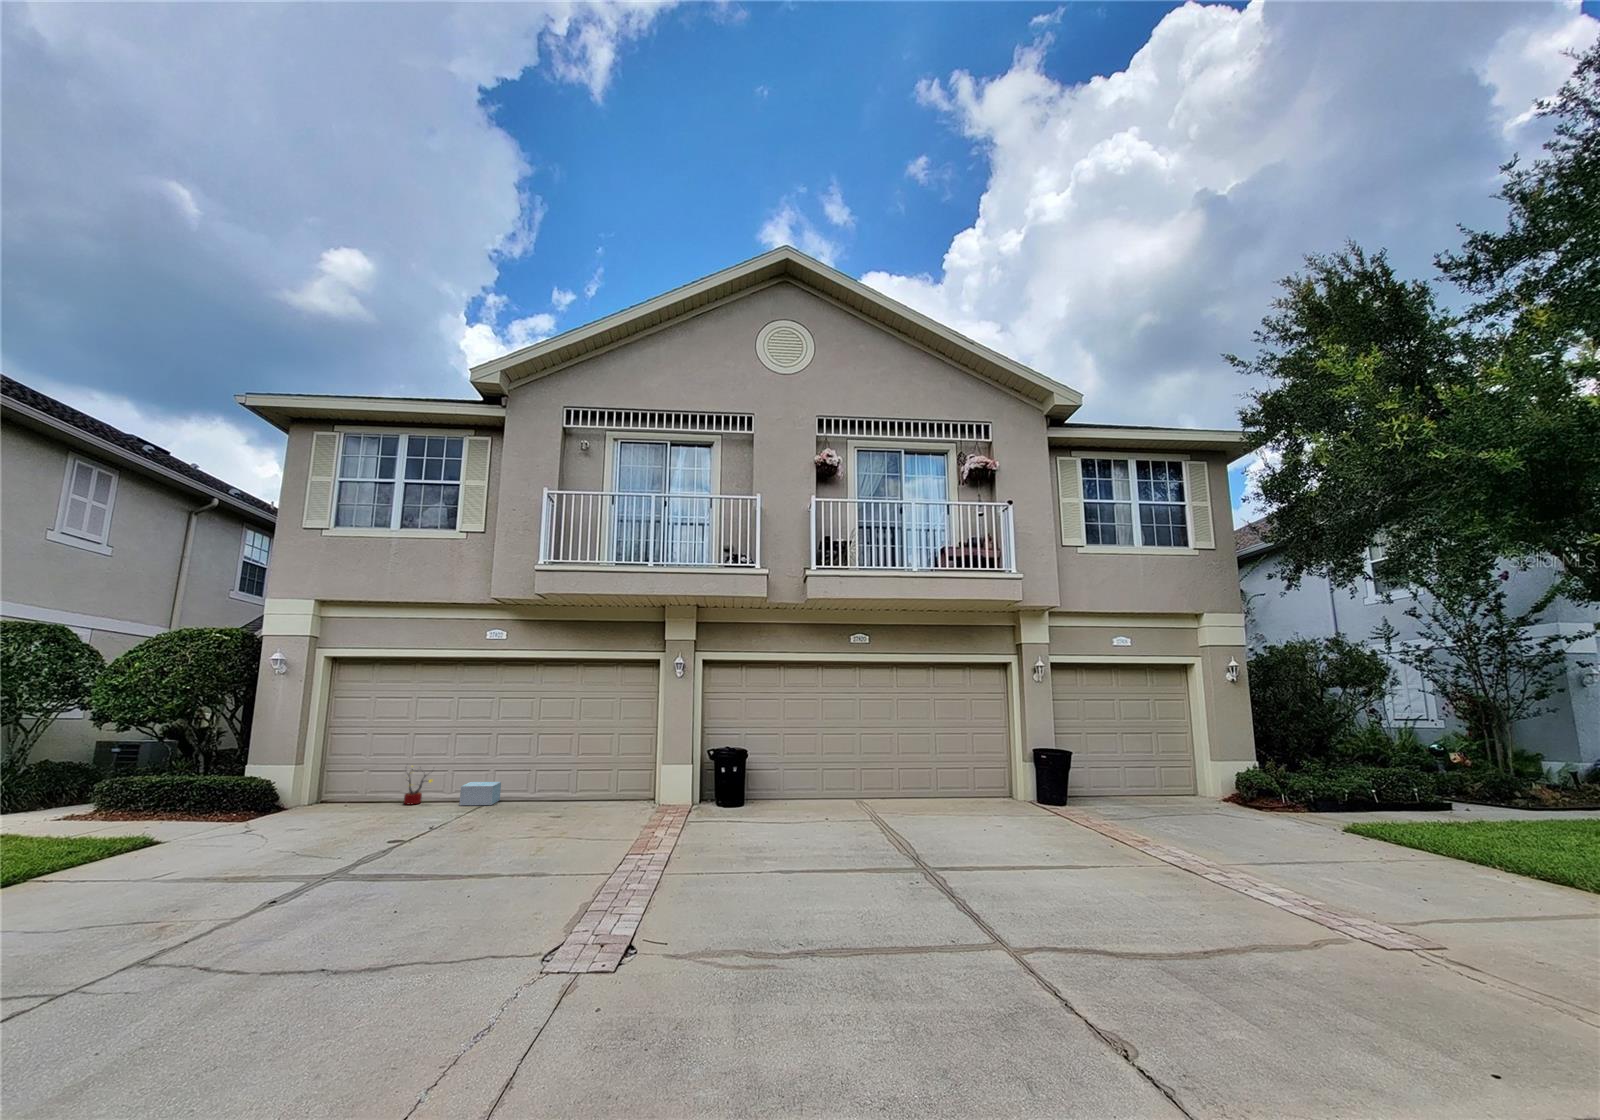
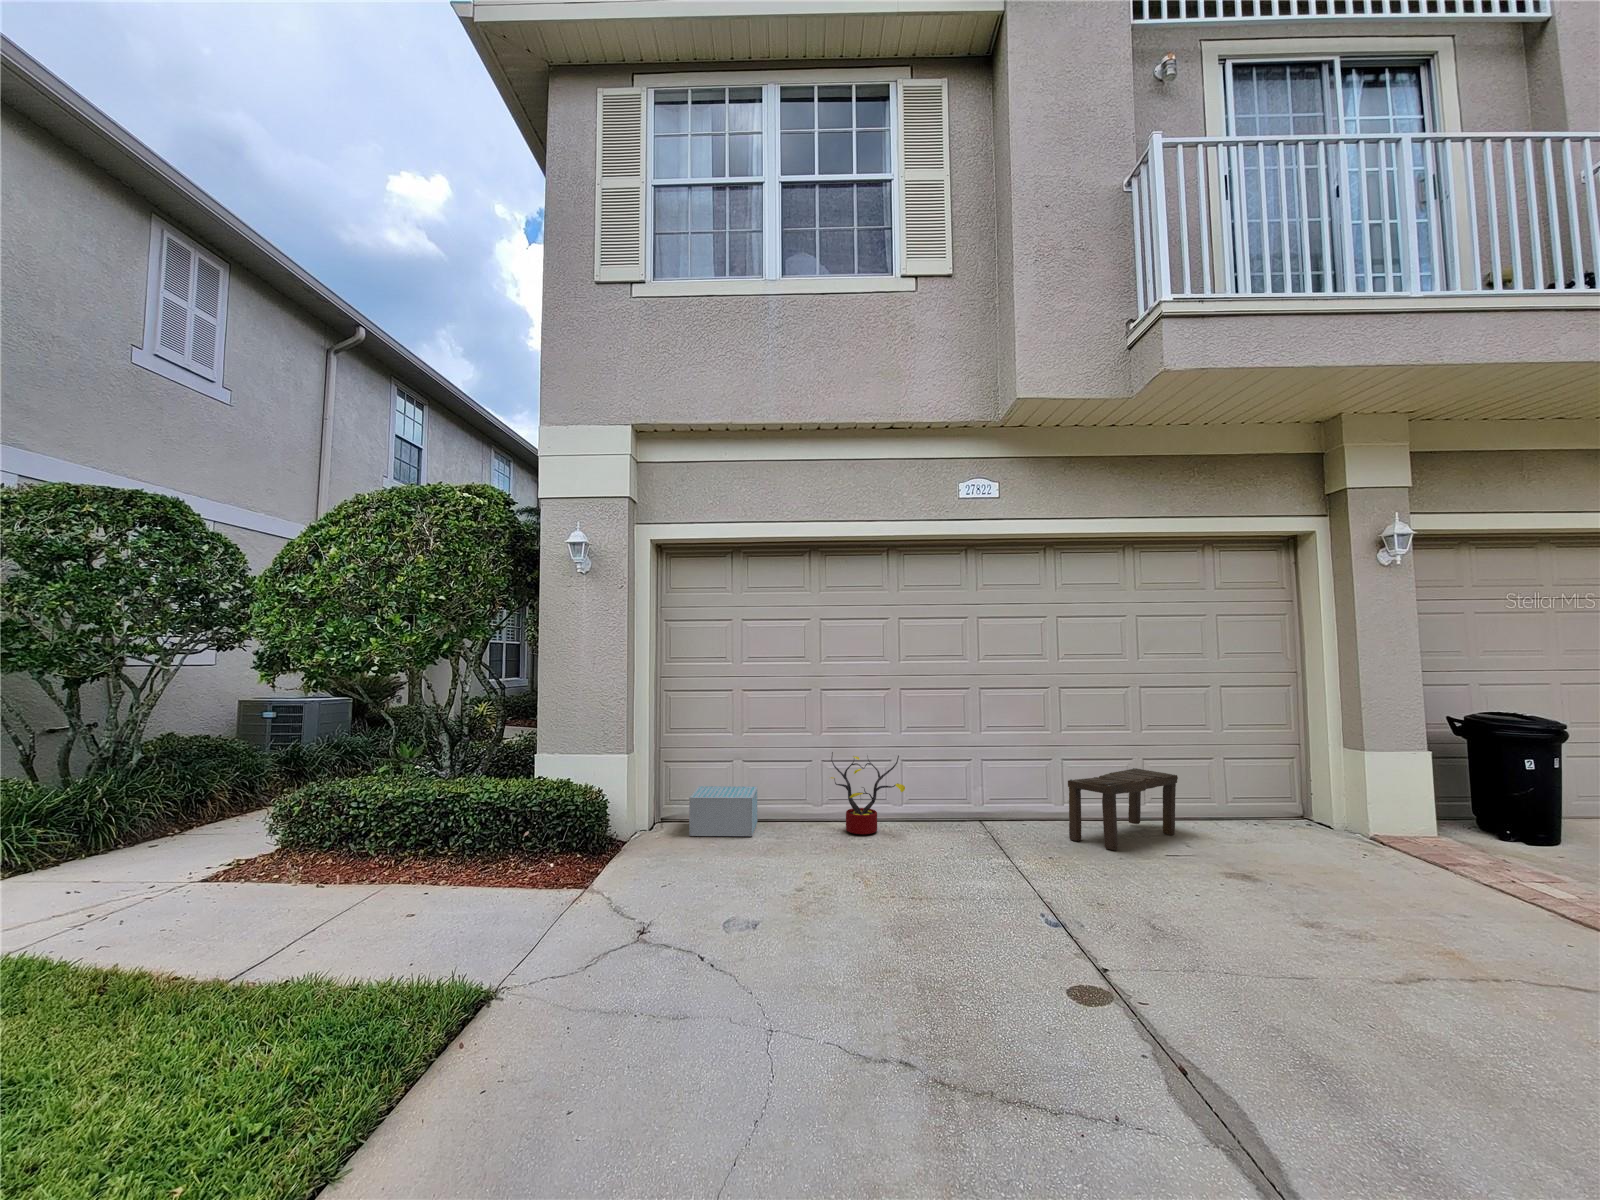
bench: none [509,772,570,809] -> present [1068,768,1178,850]
storage box: present [459,782,501,805] -> present [689,786,757,836]

